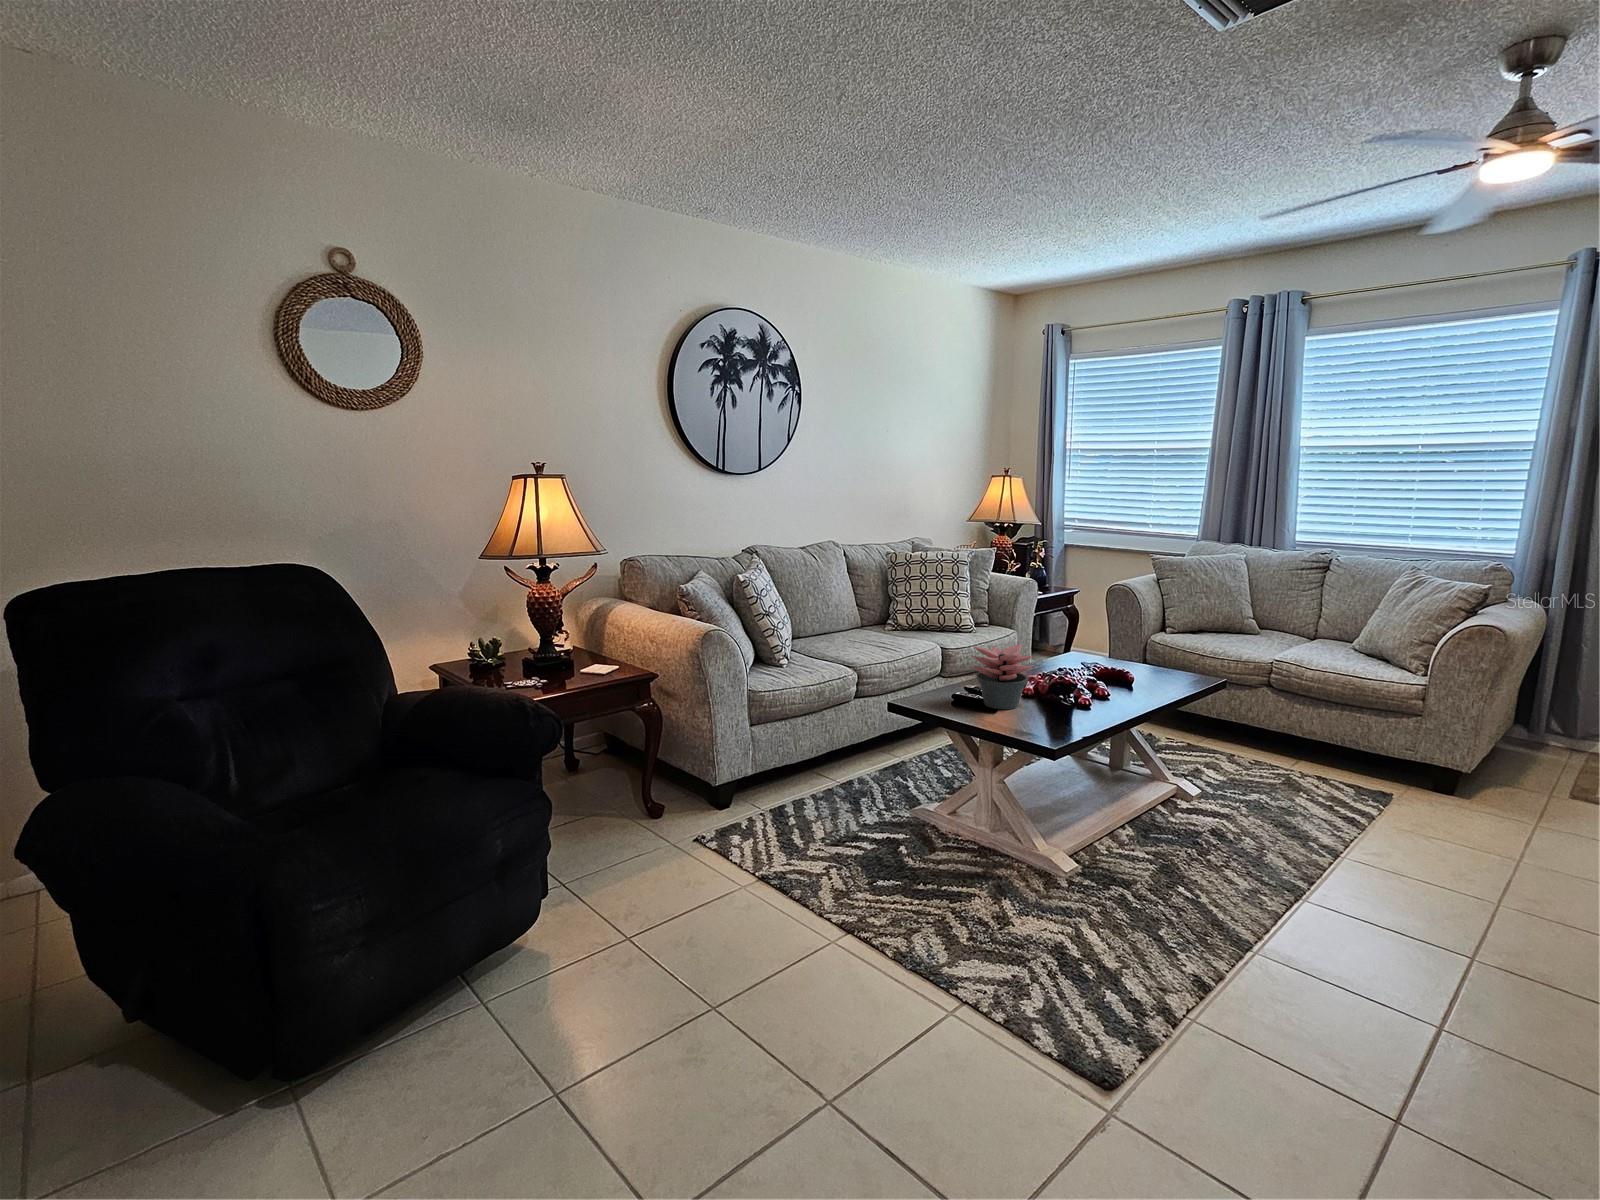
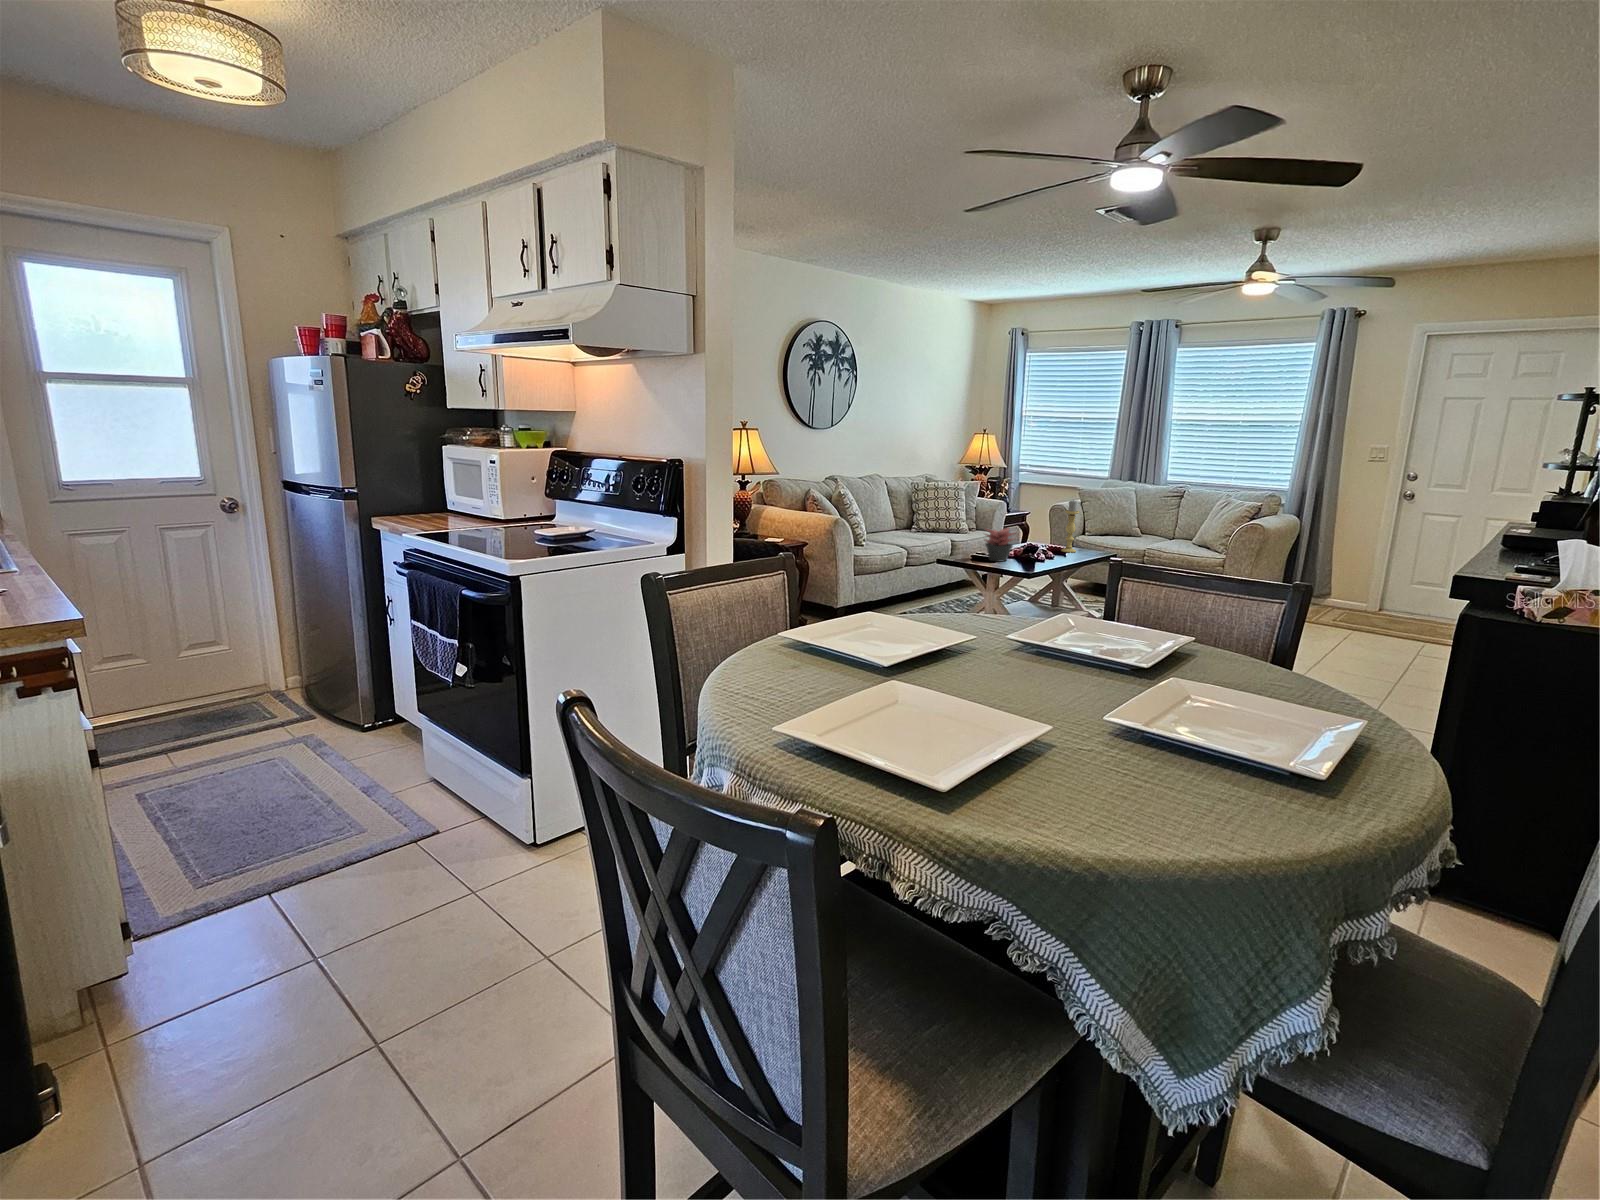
candle holder: none [1123,587,1154,682] -> present [1061,500,1079,552]

